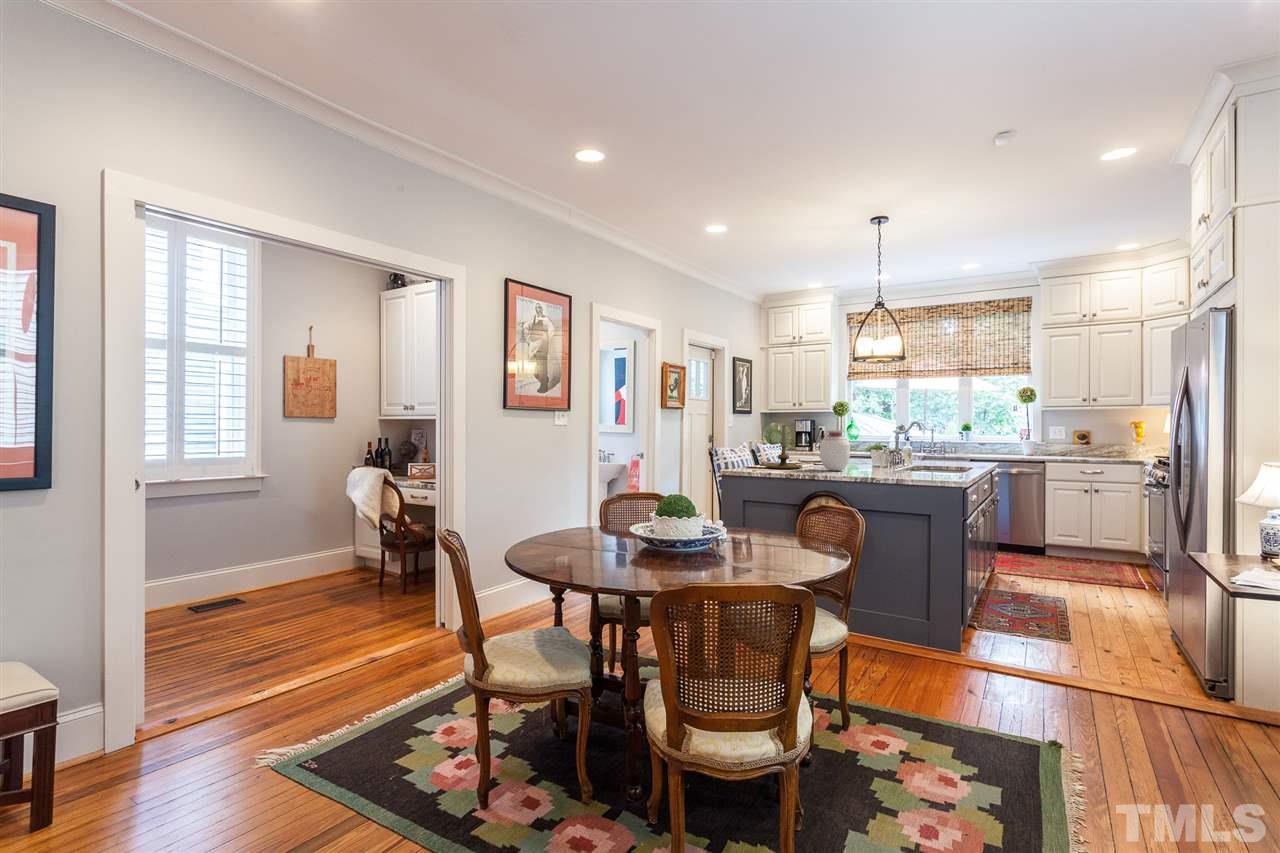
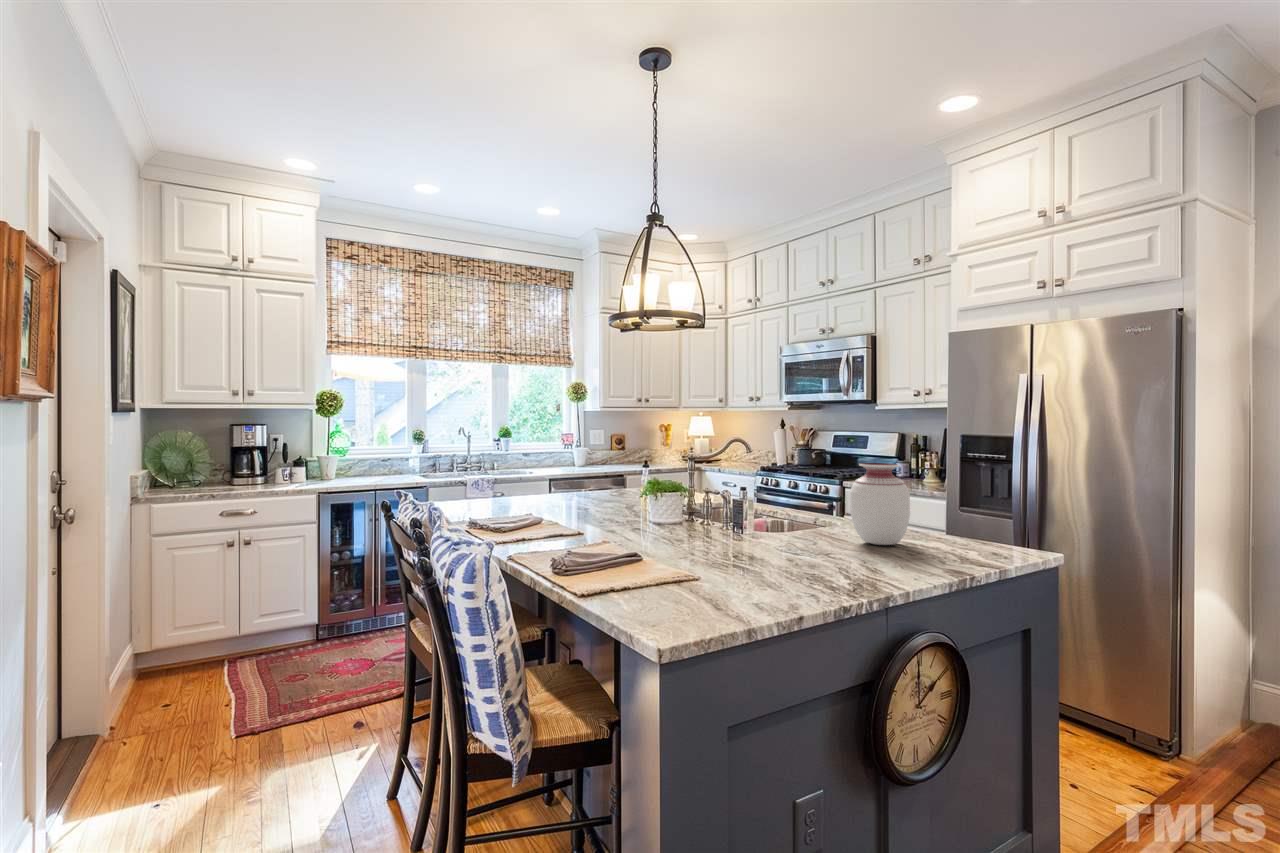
candle holder: present [764,426,802,469] -> none [764,459,854,565]

